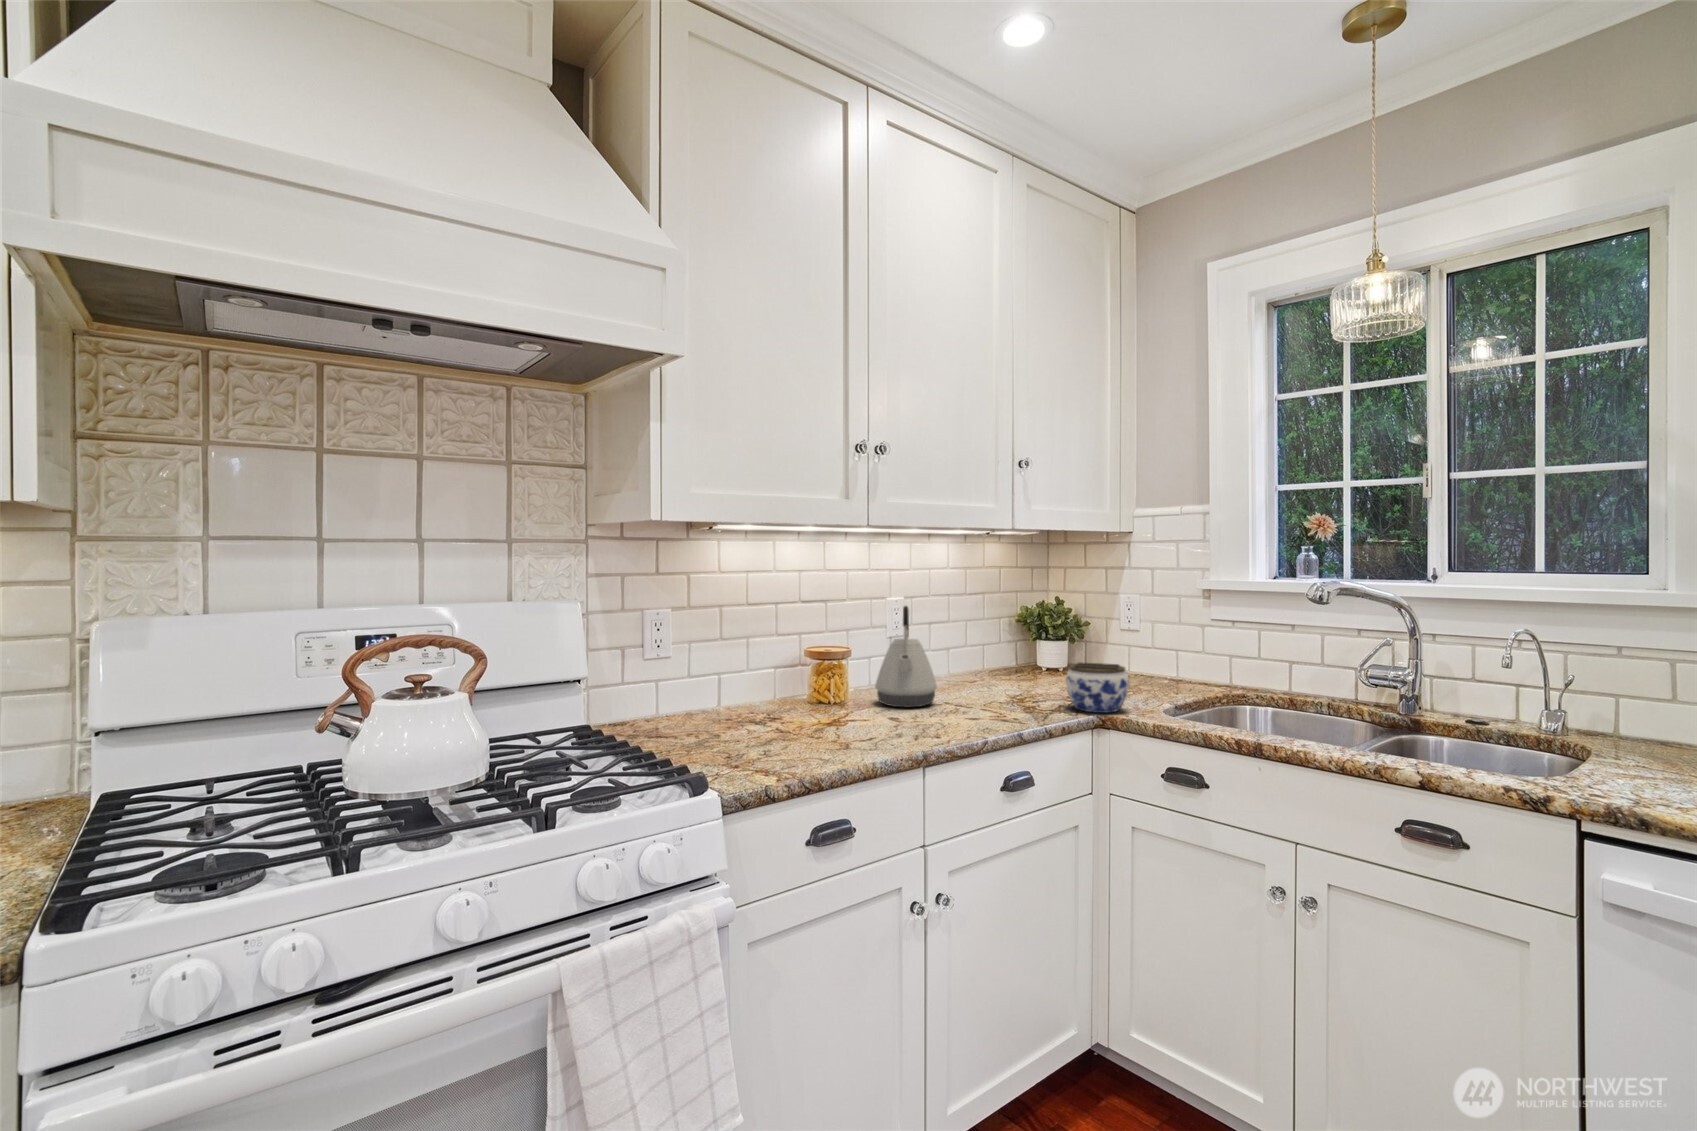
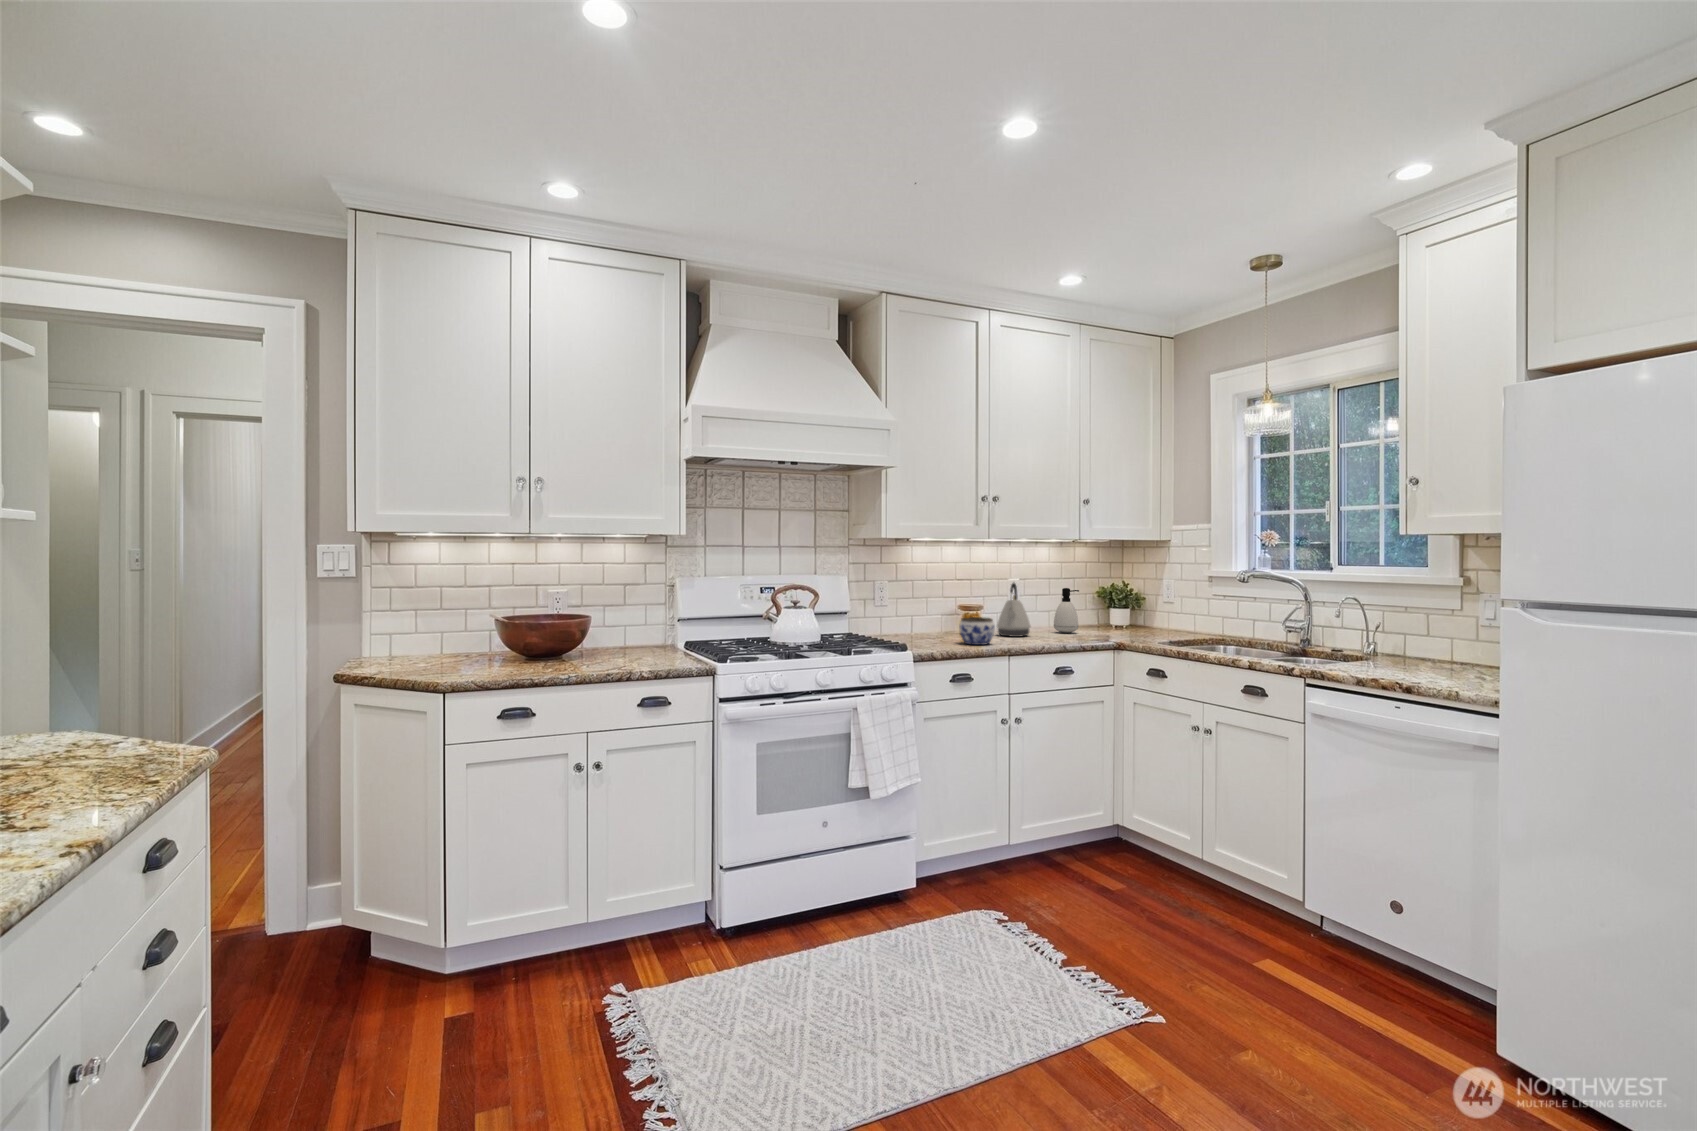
soap dispenser: none [964,611,1007,689] -> present [1054,588,1079,633]
jar: present [1066,663,1129,713] -> present [959,617,995,645]

